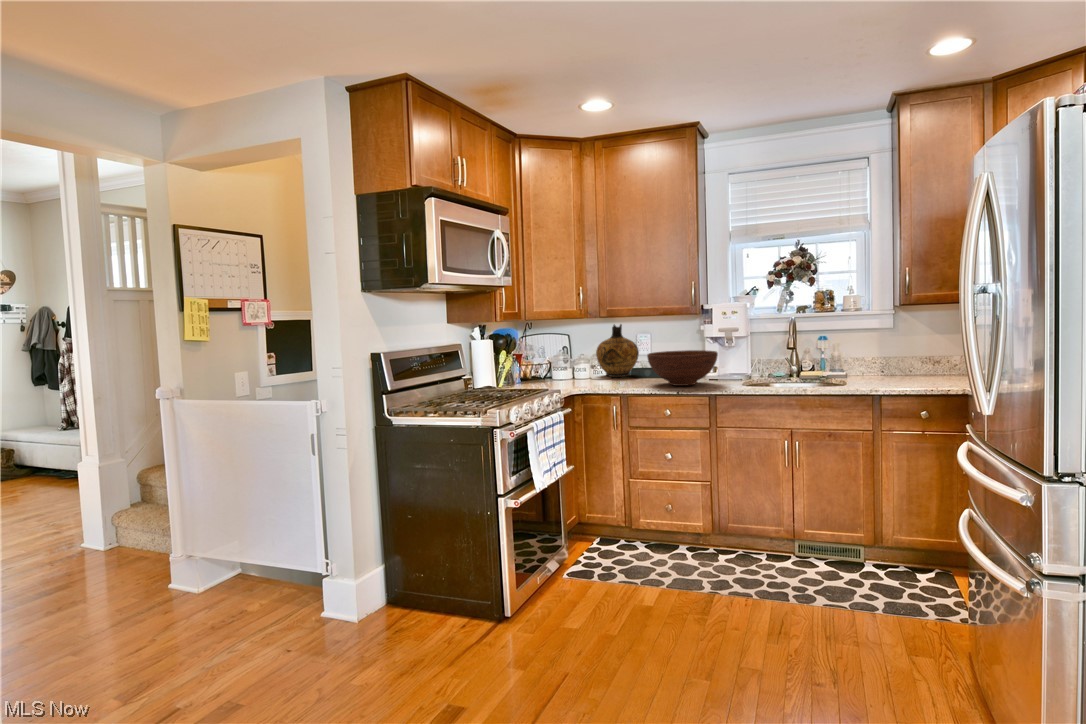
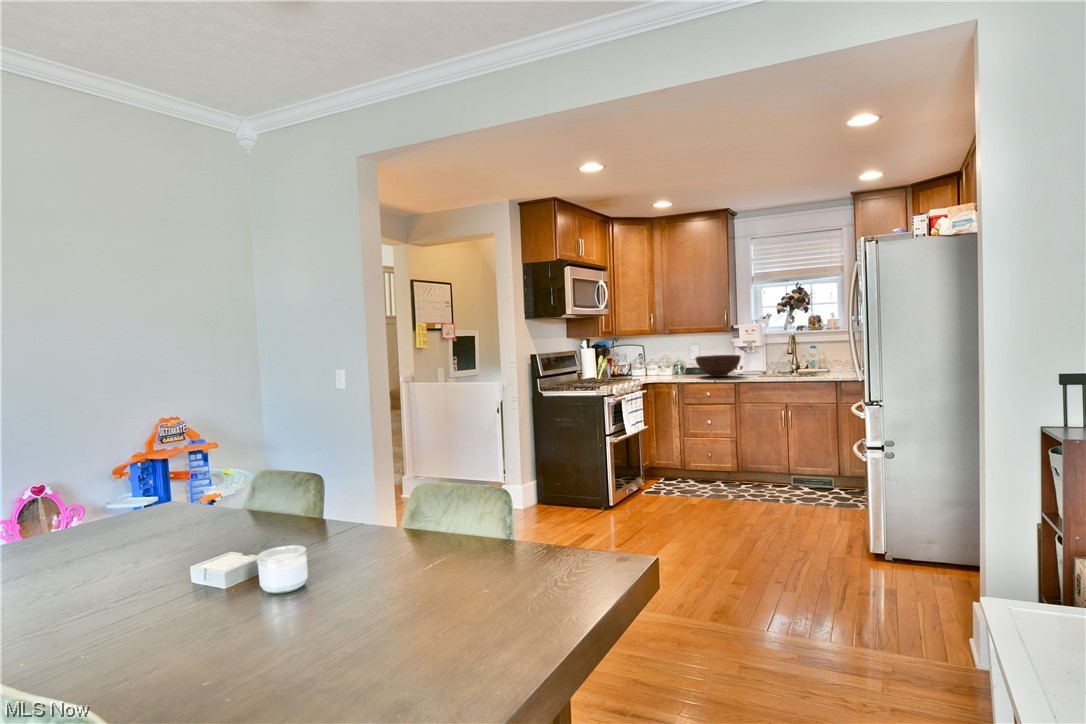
ceramic jug: present [596,324,639,377] -> none [663,338,691,373]

